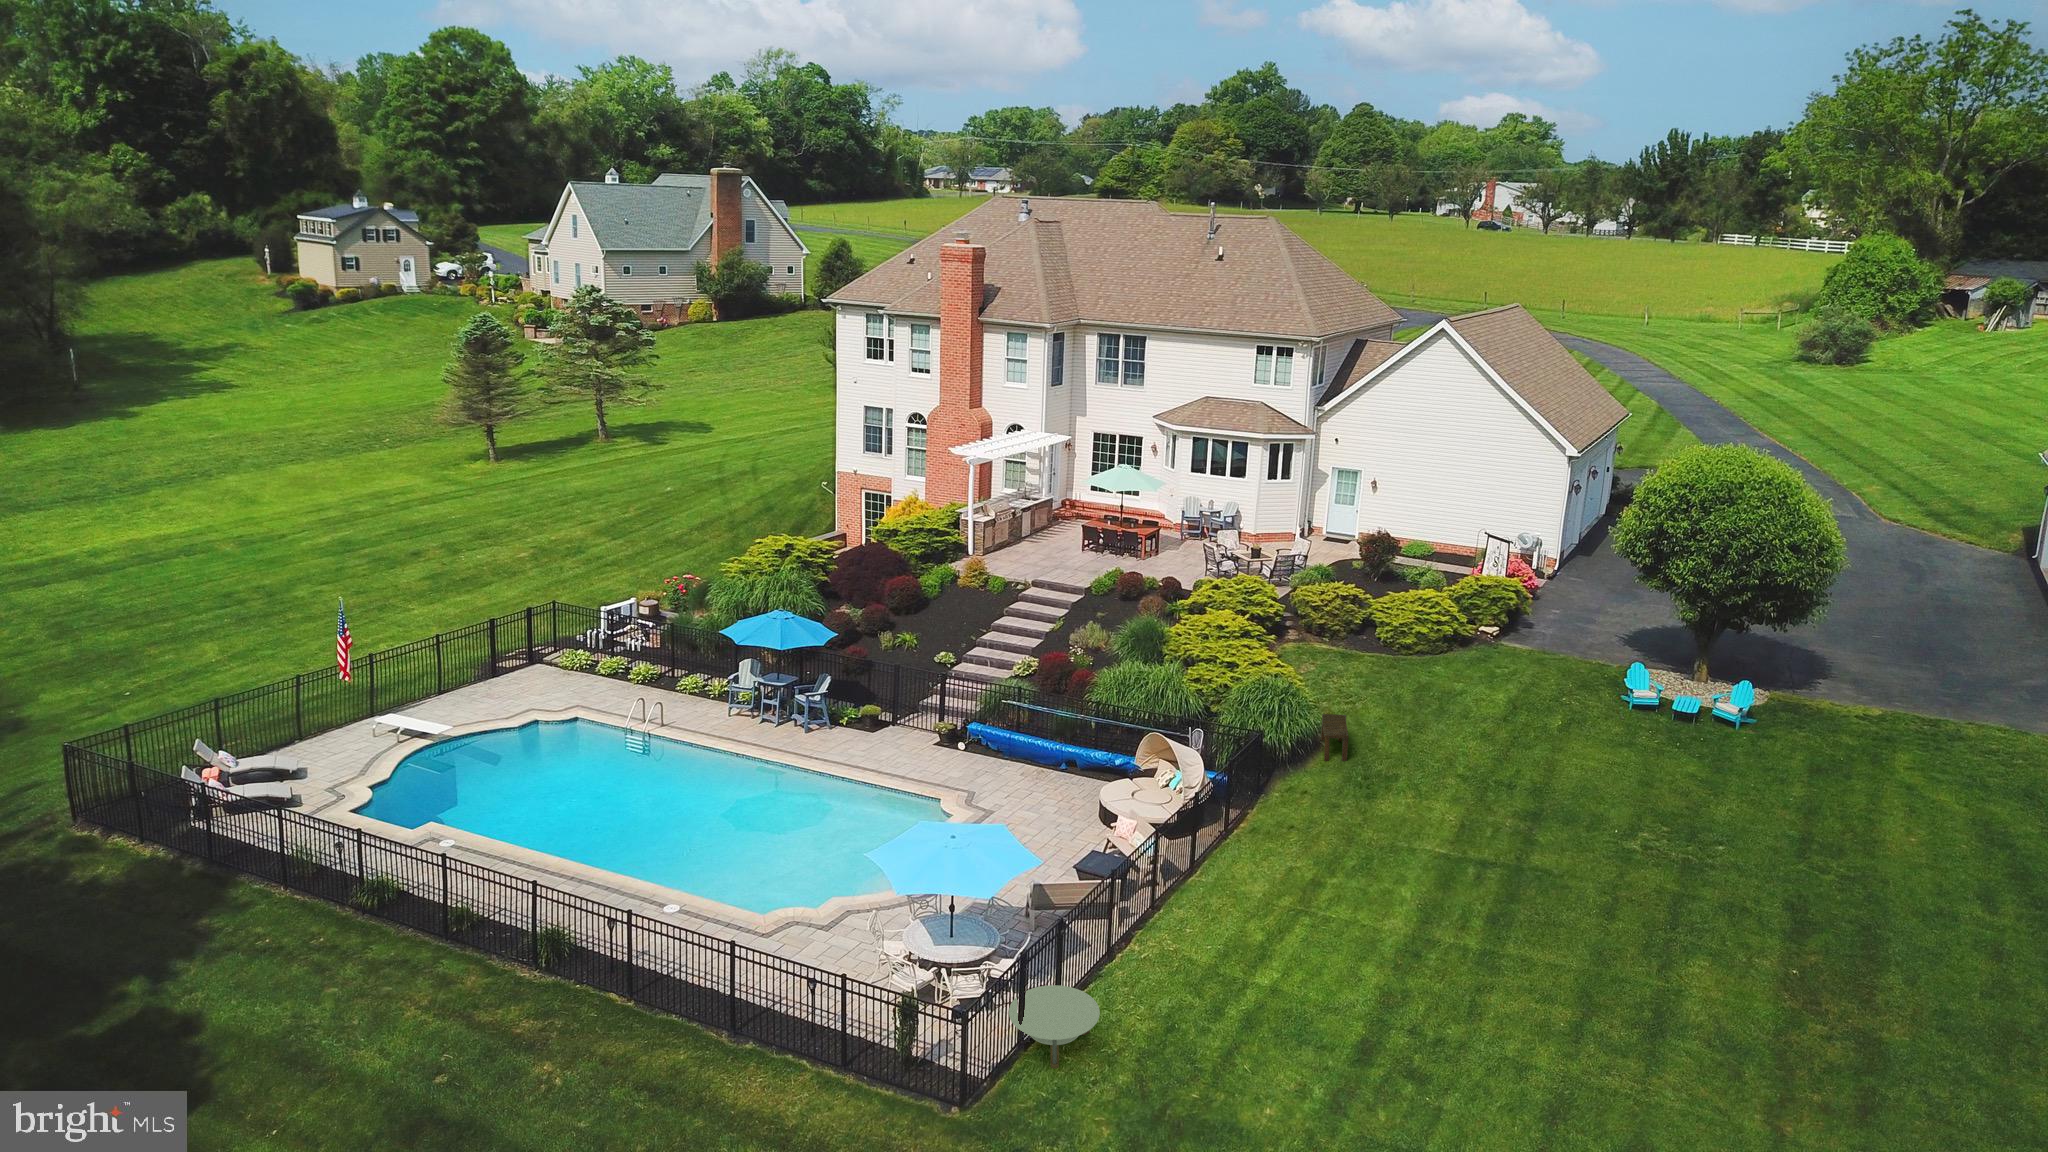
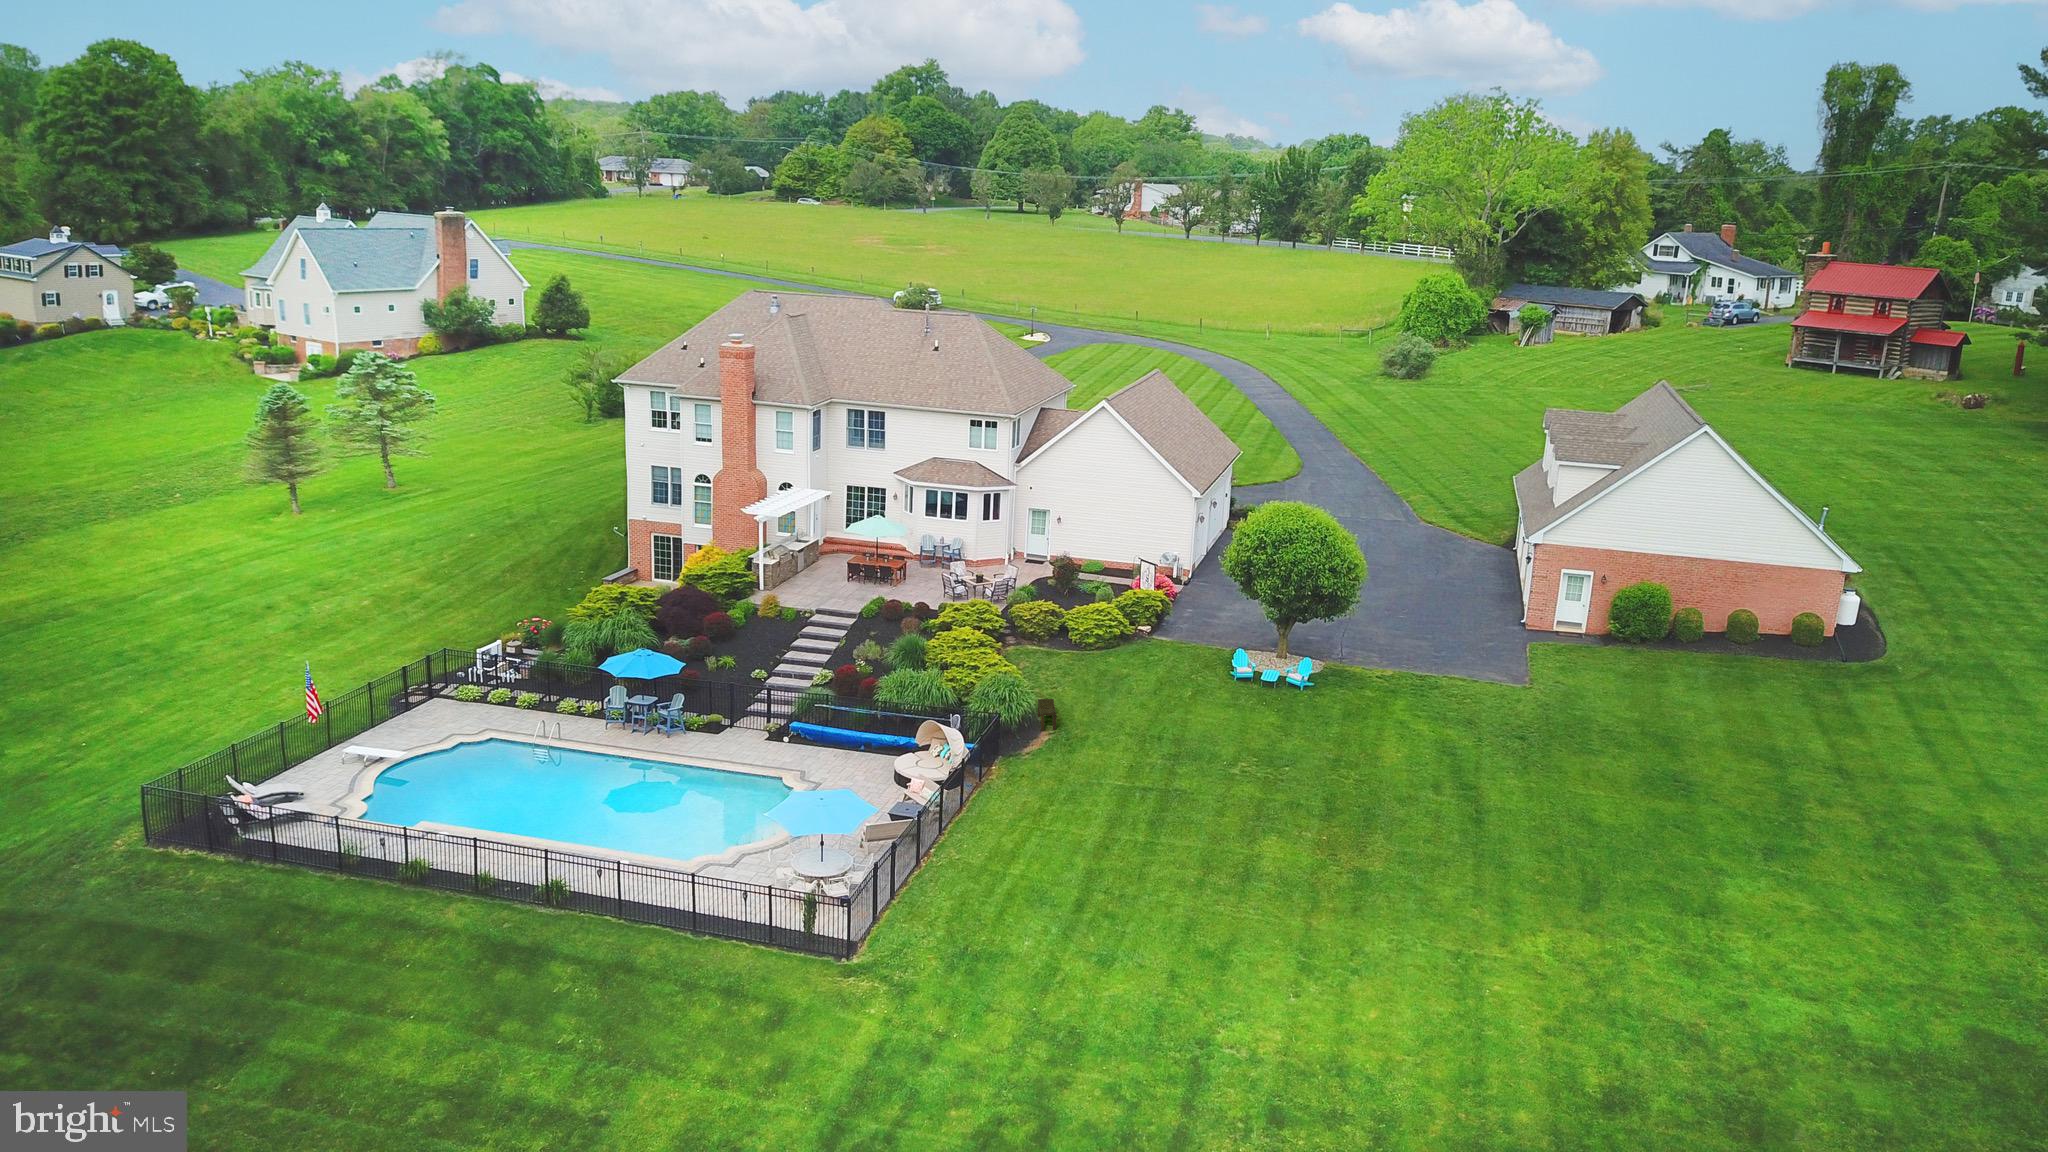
round table: present [1009,985,1100,1069] -> none [869,882,924,930]

